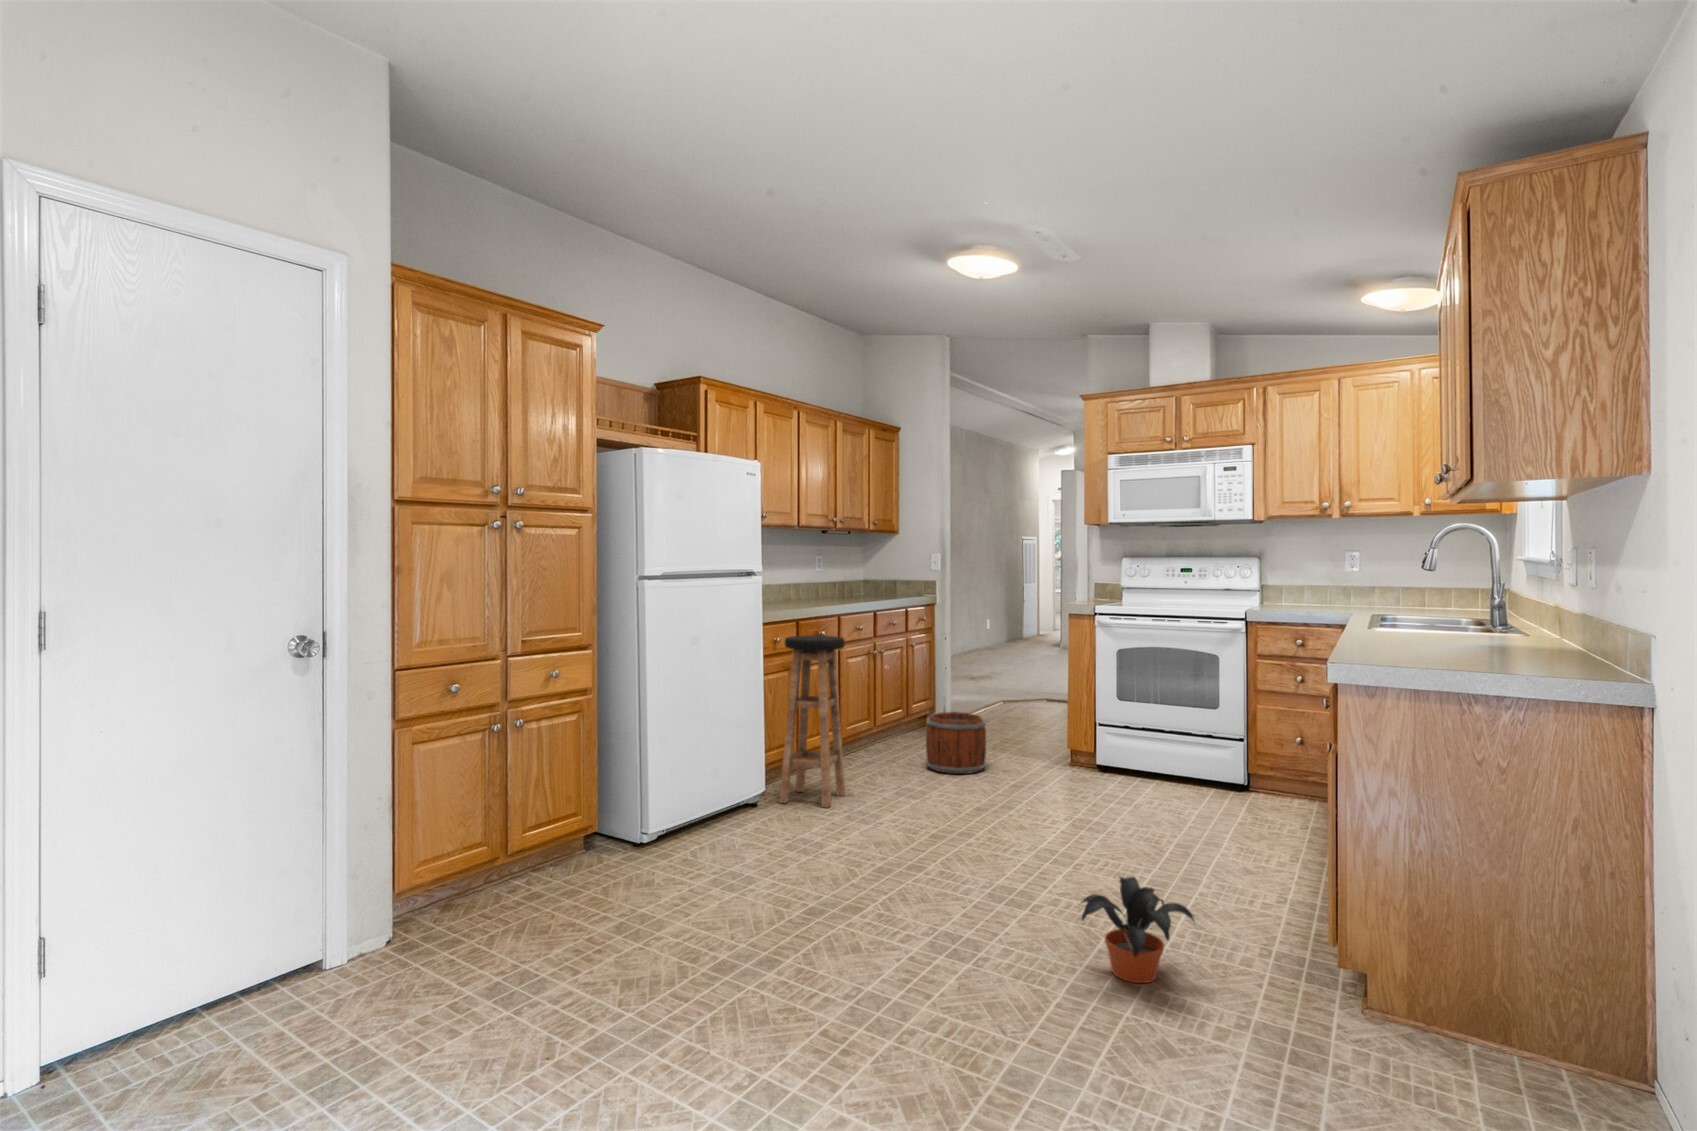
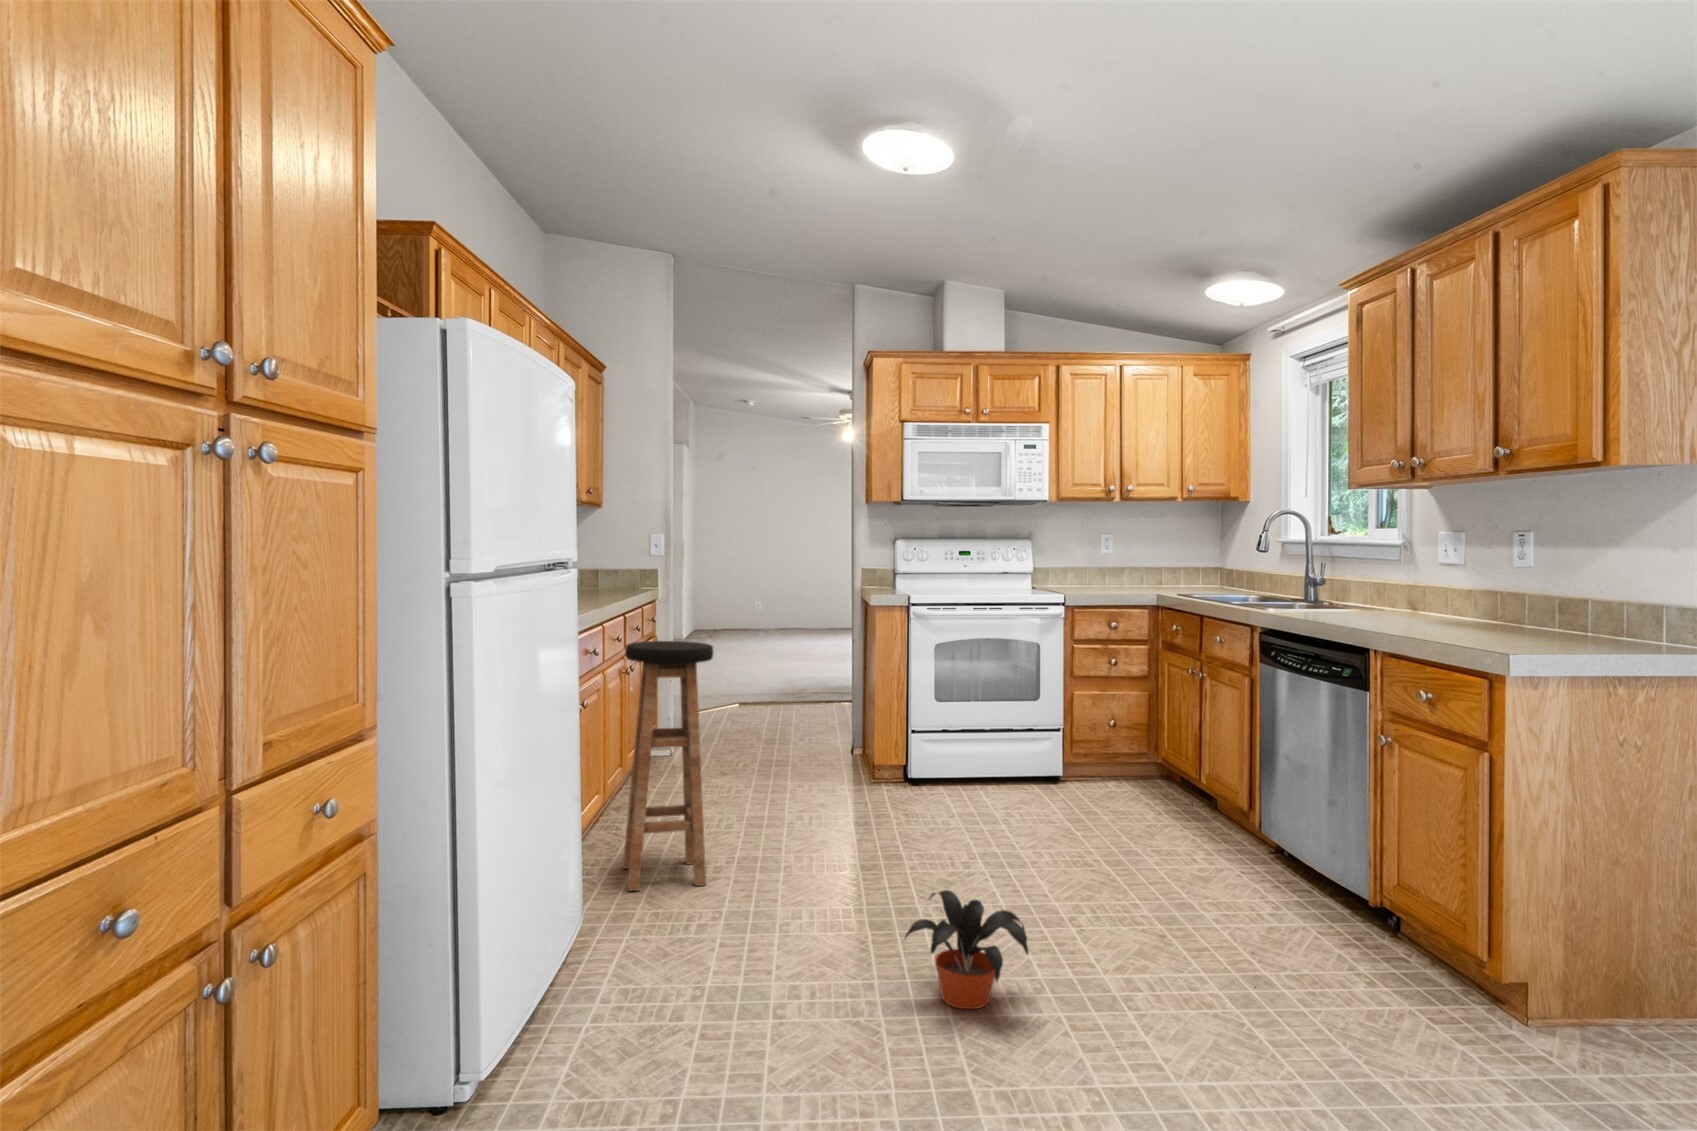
bucket: present [926,712,986,774] -> none [727,729,805,809]
potted plant: present [1082,877,1194,983] -> present [905,890,1029,1009]

